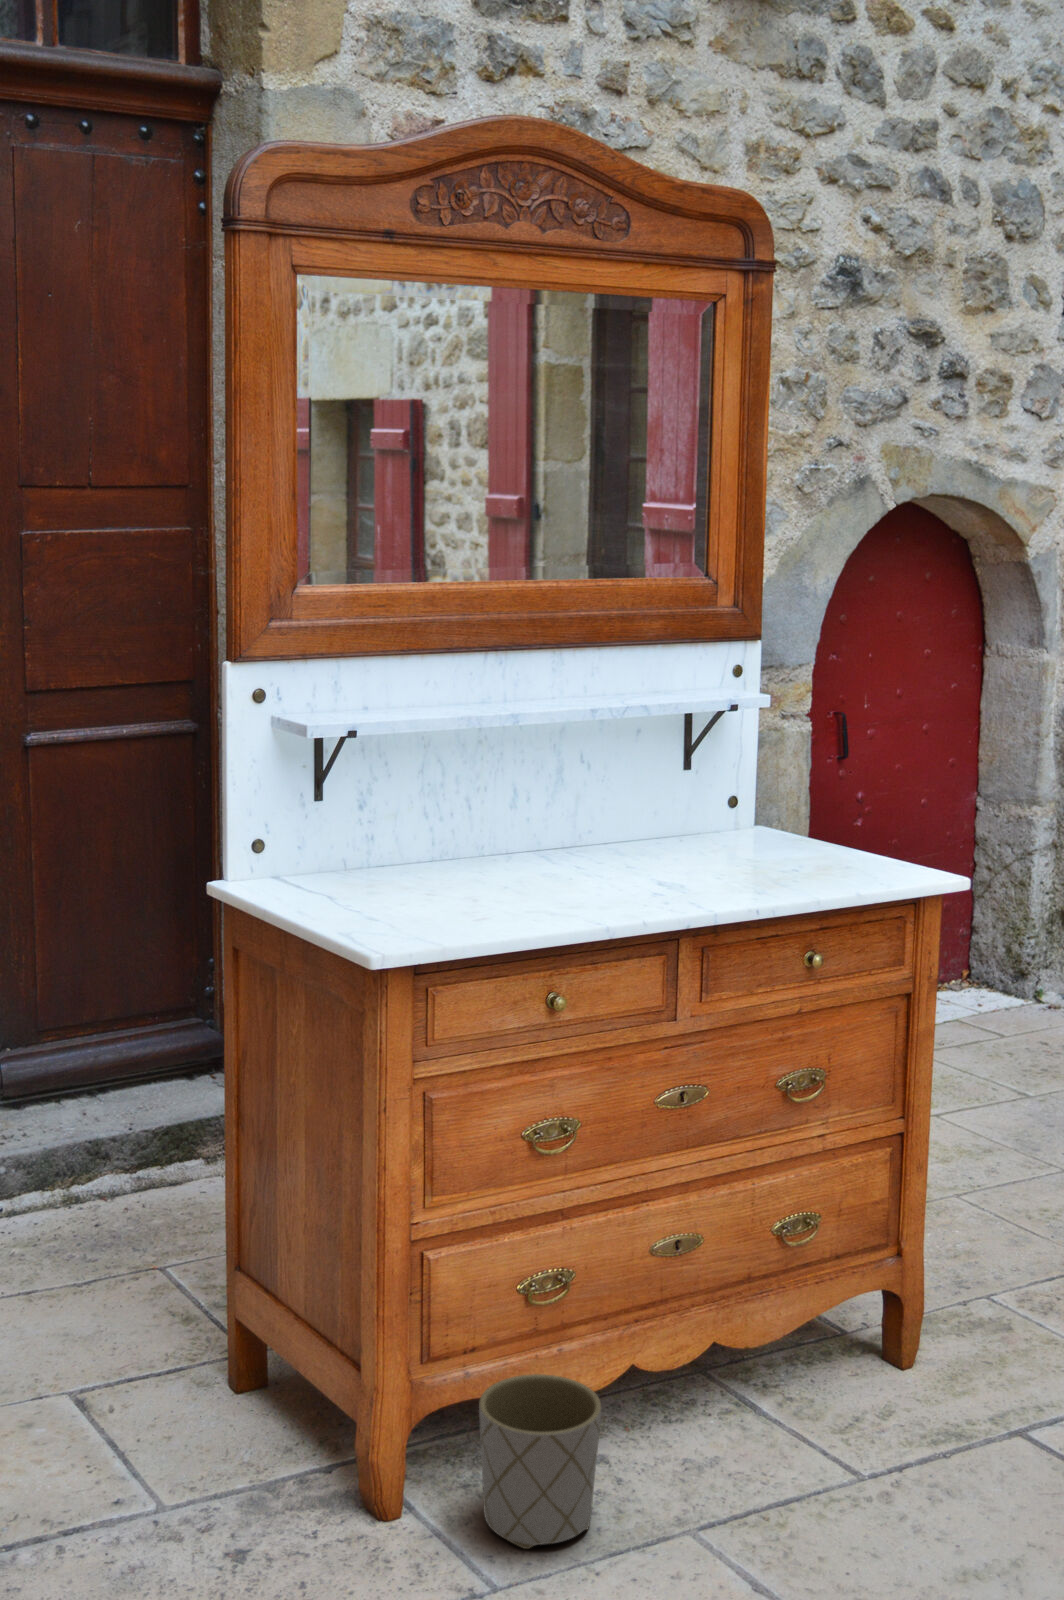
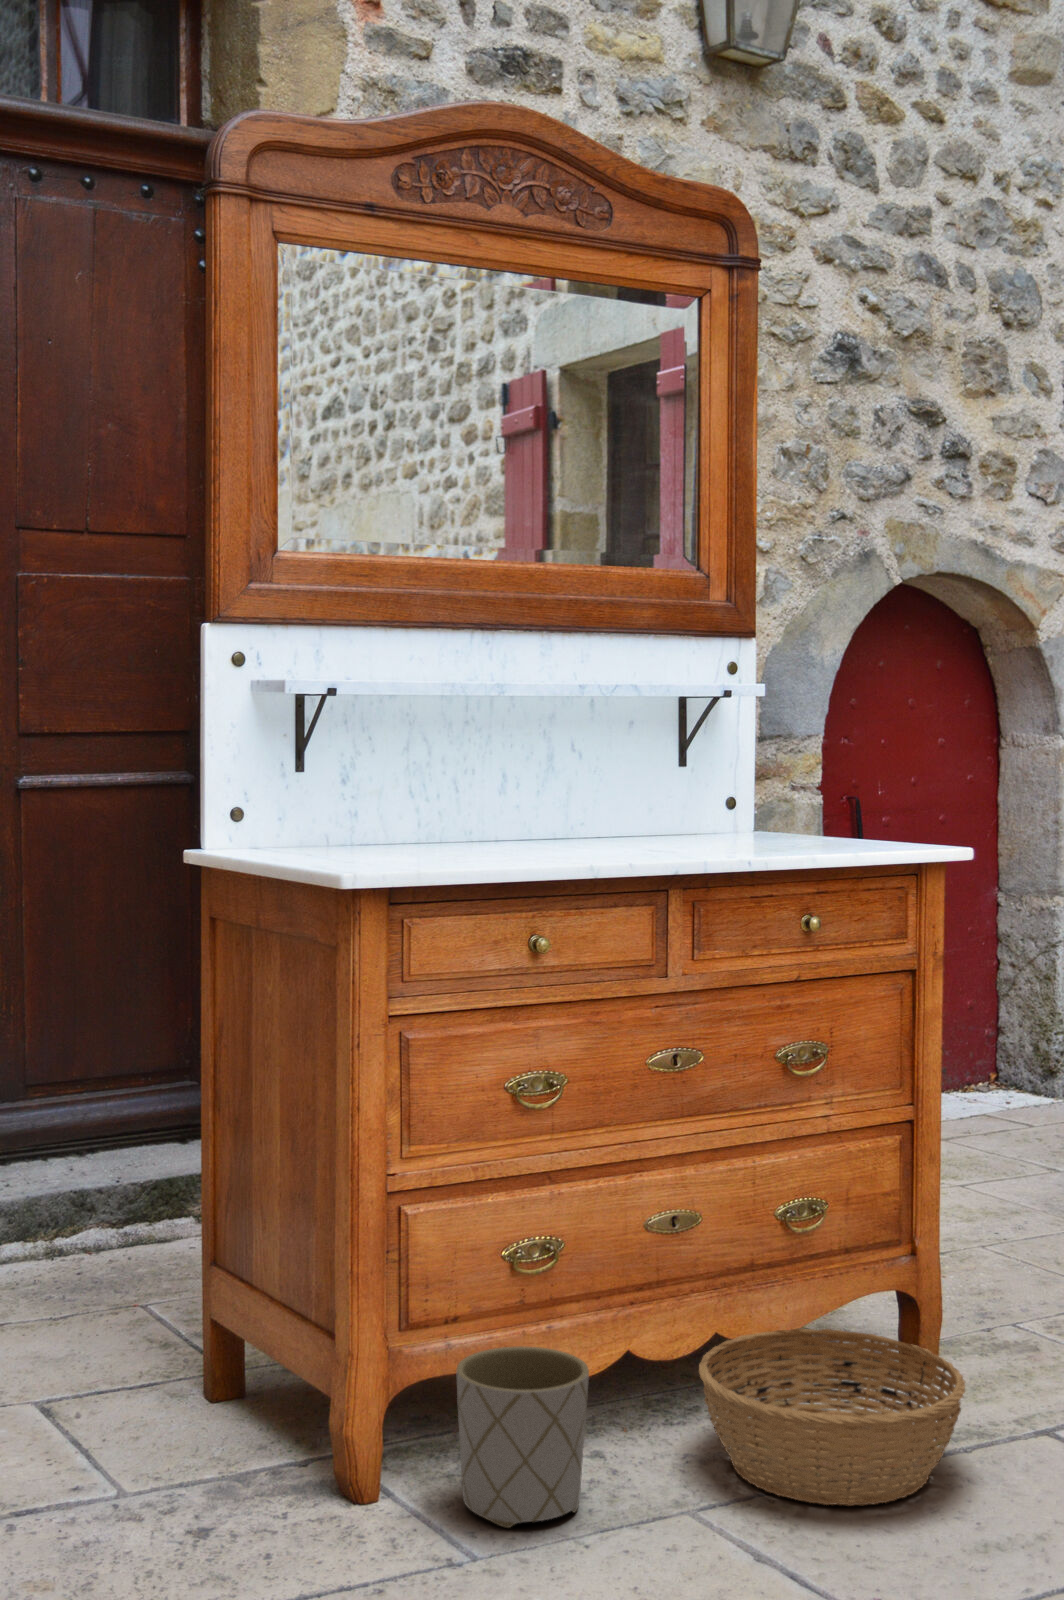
basket: none [699,1334,944,1519] -> present [699,1329,965,1506]

